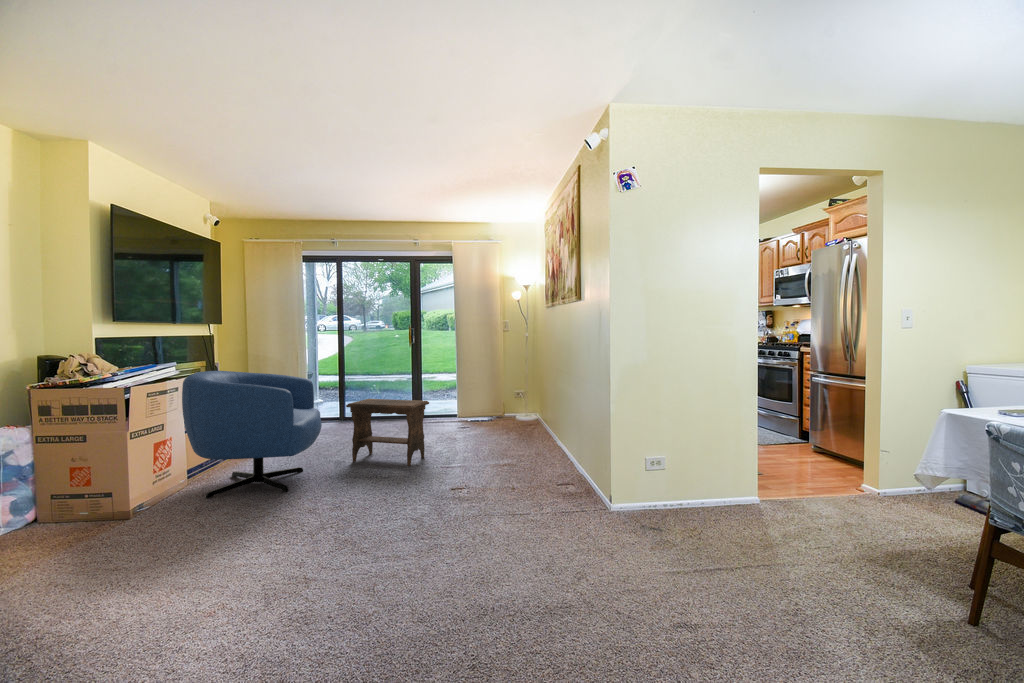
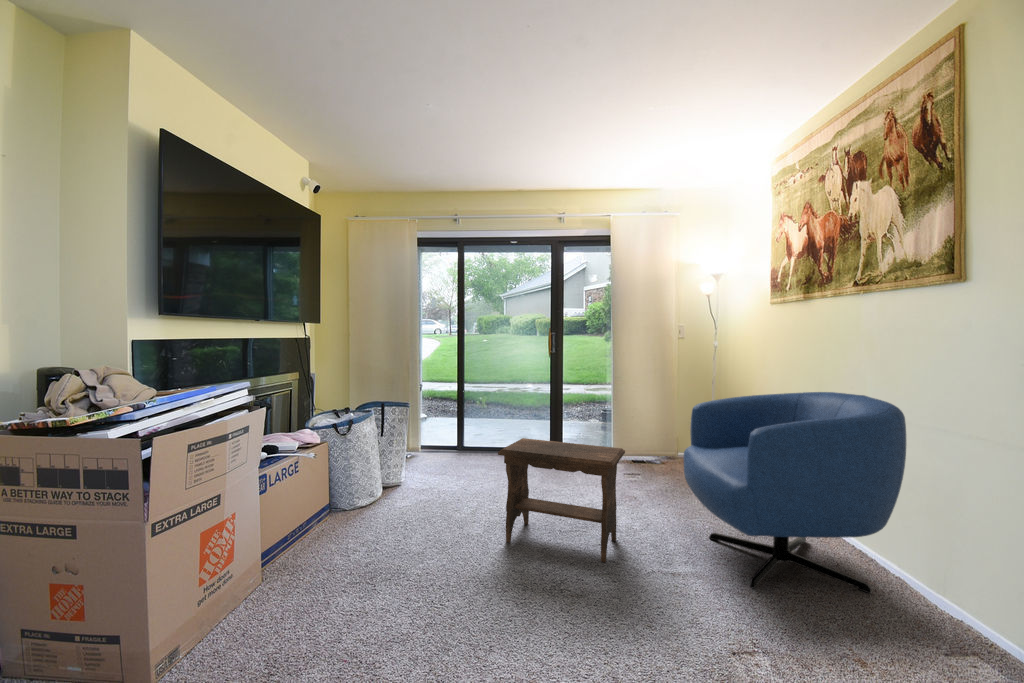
armchair: present [182,371,322,498] -> present [684,392,906,593]

